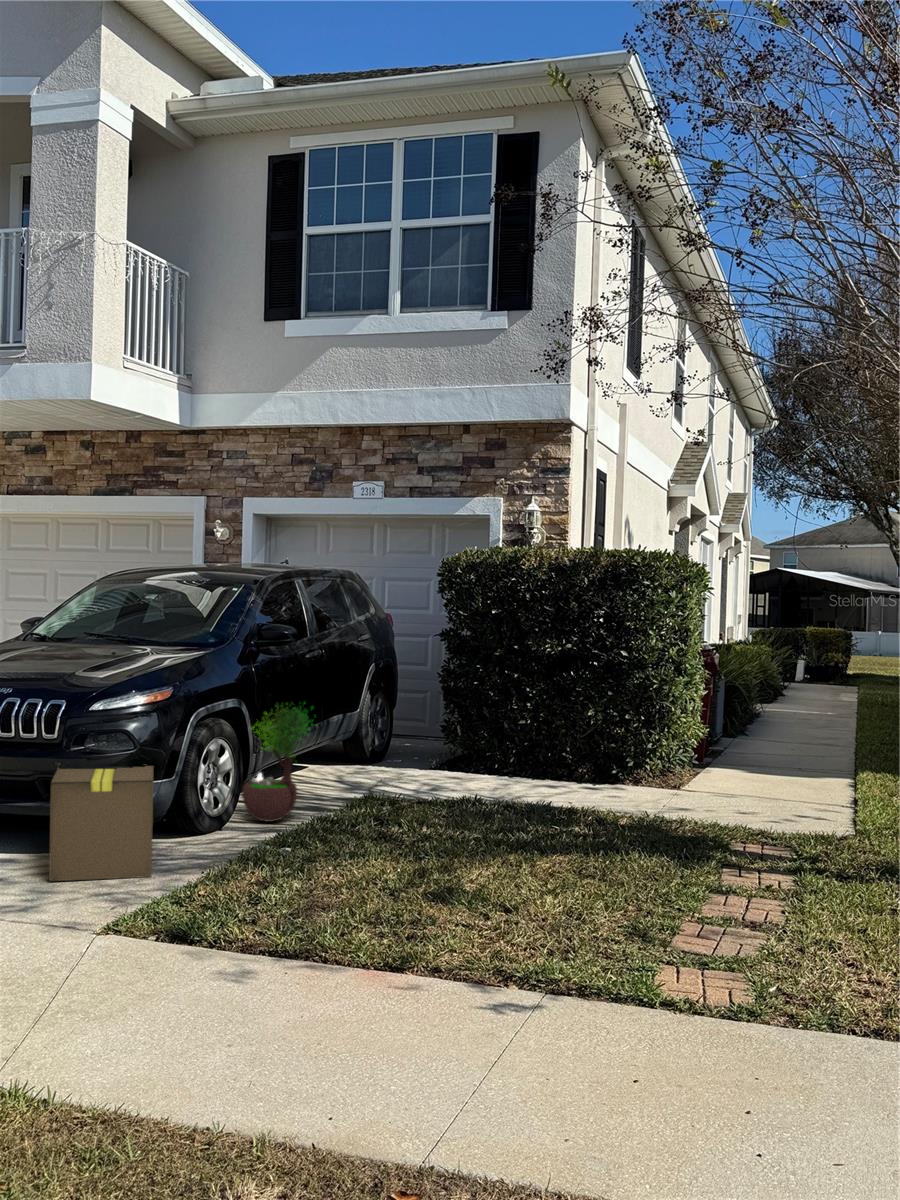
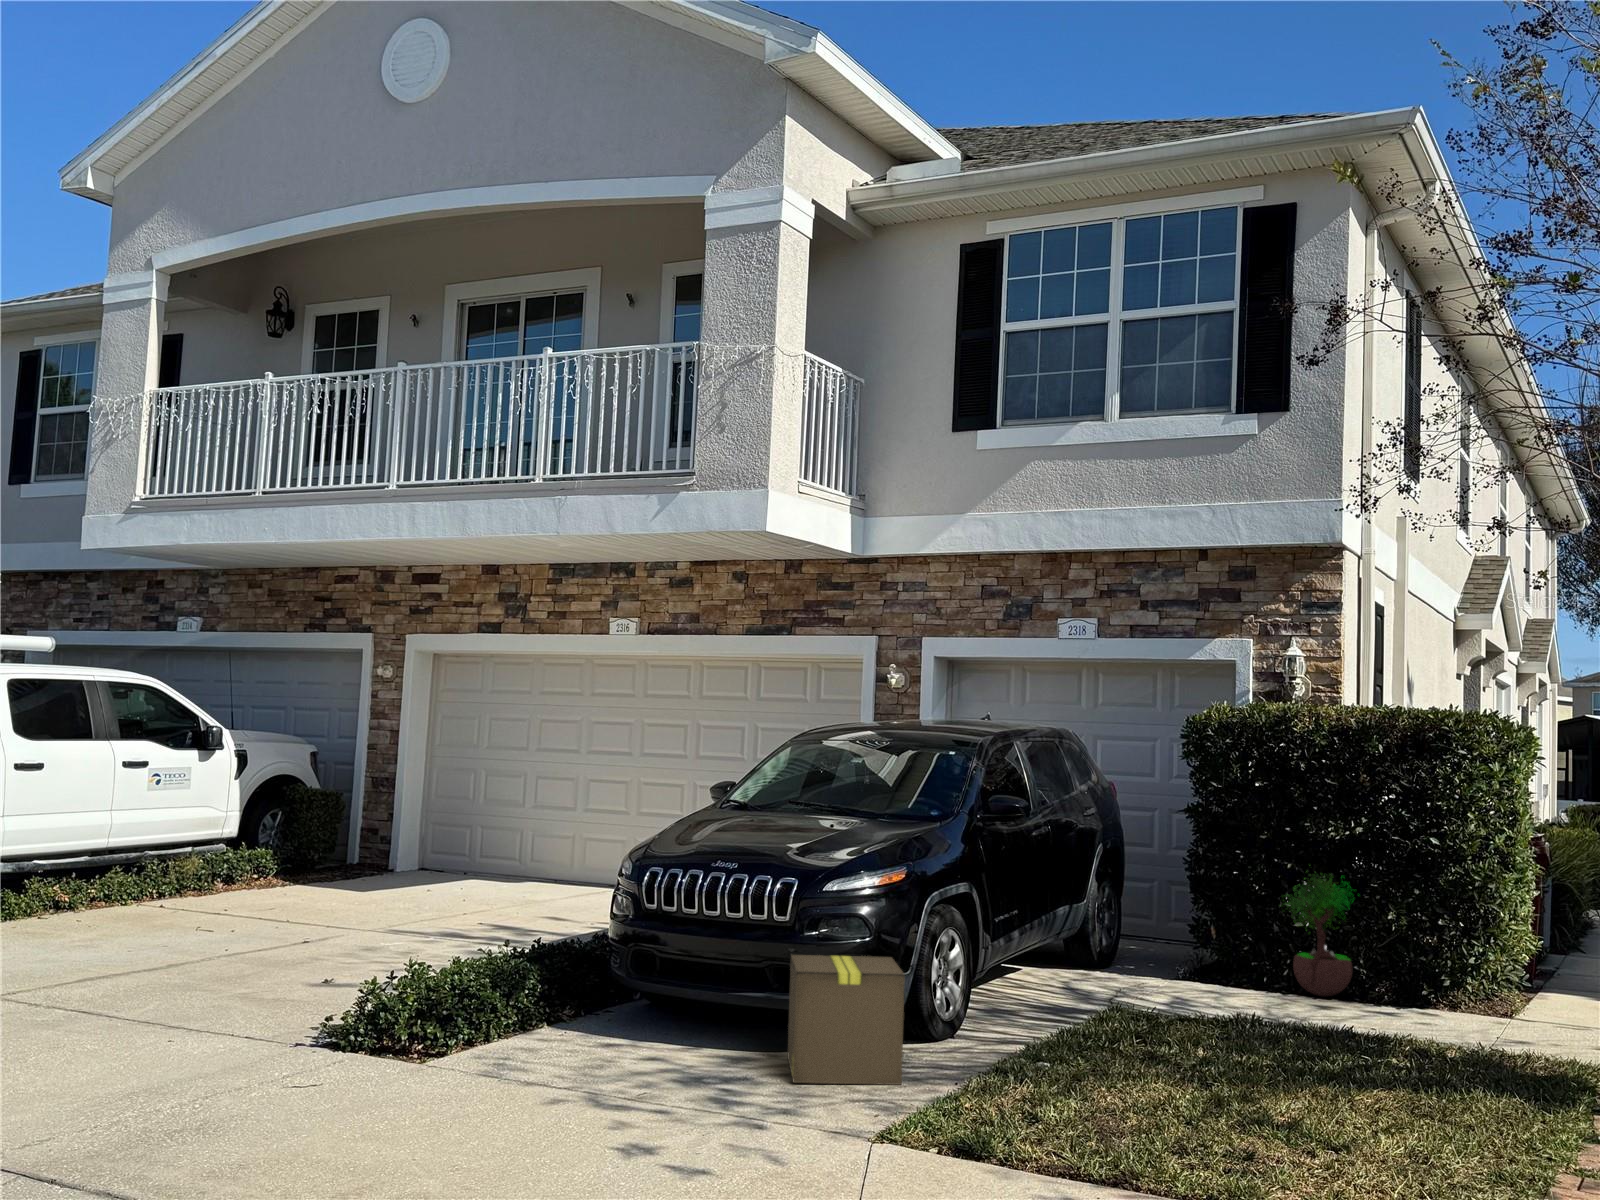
potted tree: present [242,703,316,822] -> present [1285,865,1354,996]

